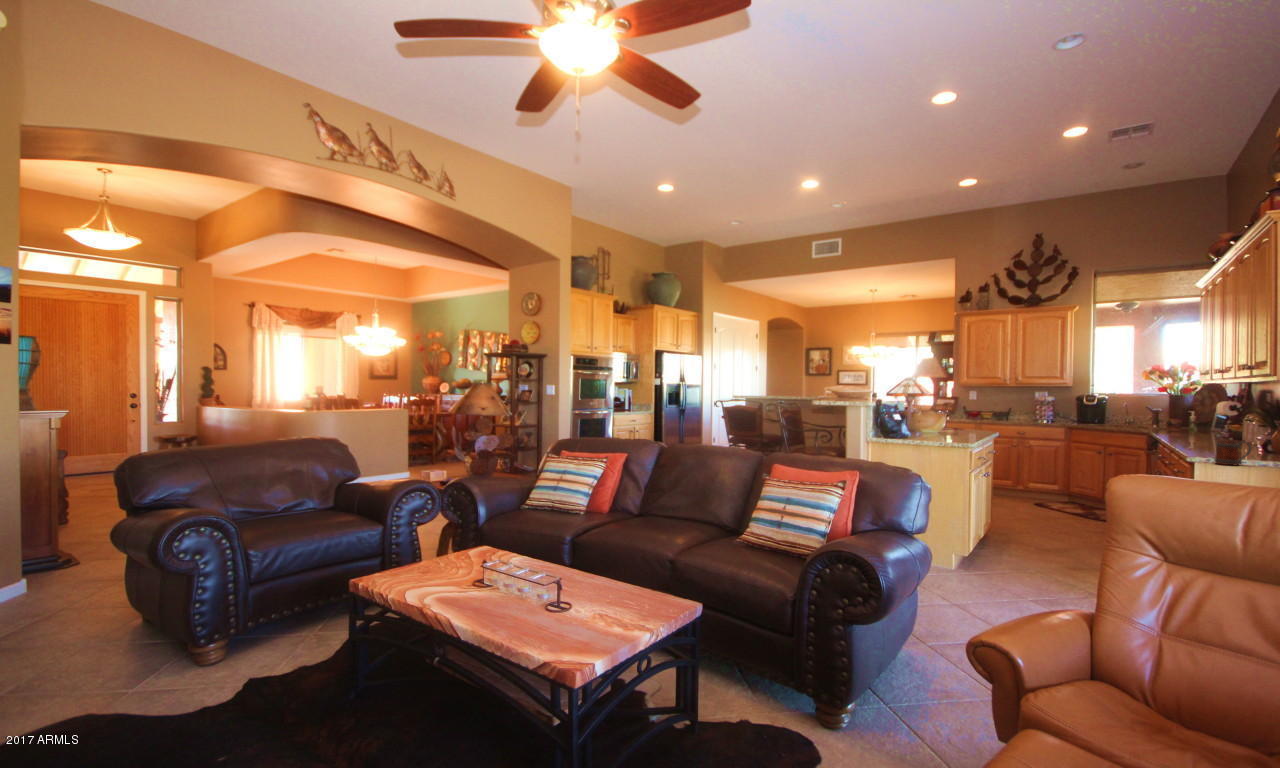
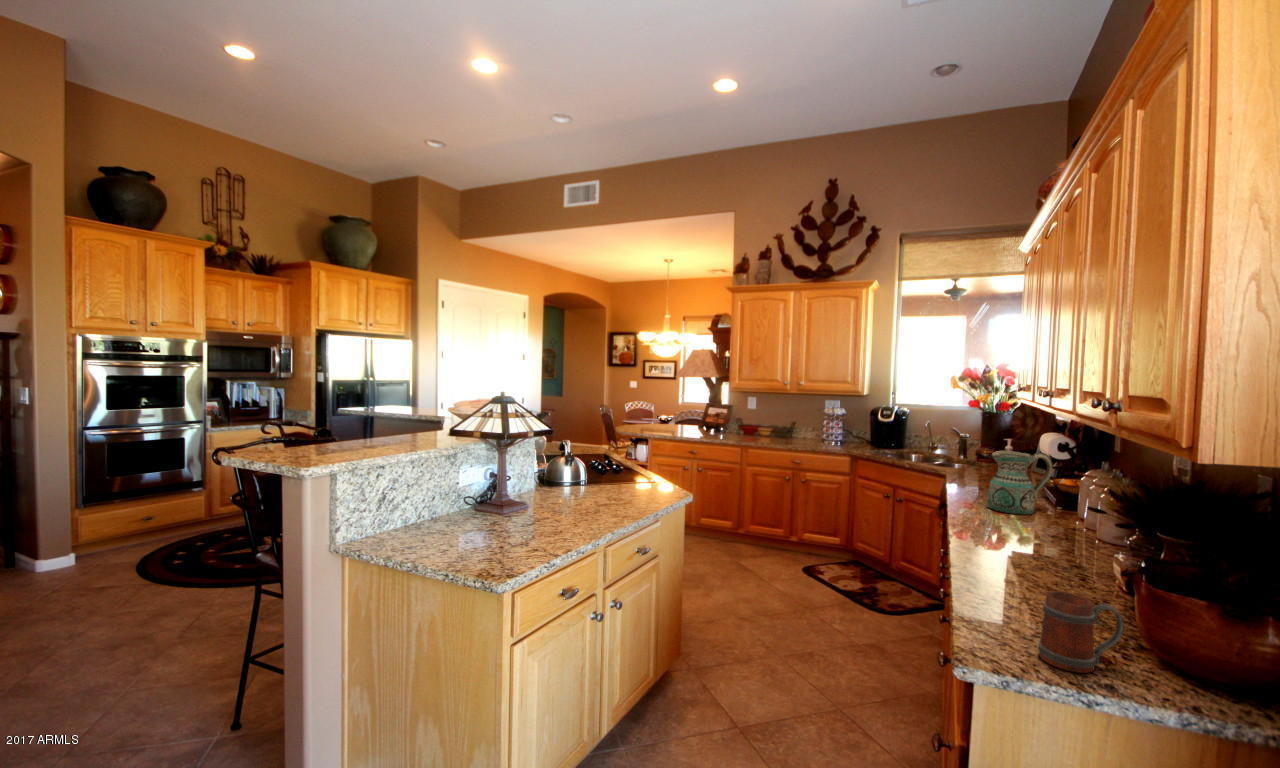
ceramic pitcher: none [1182,408,1225,443] -> present [987,451,1052,515]

